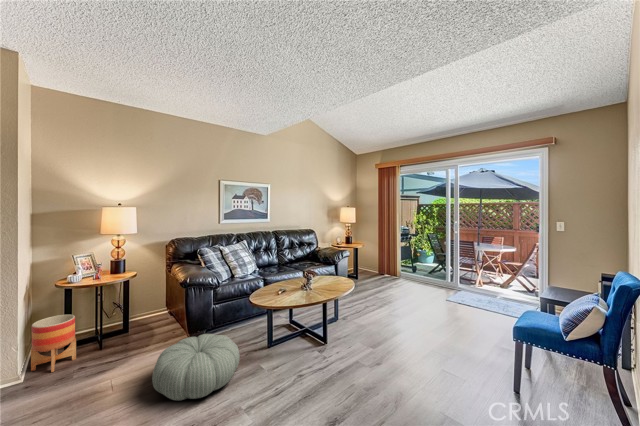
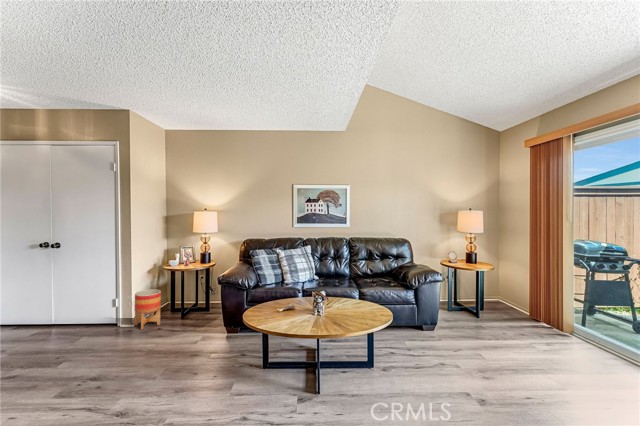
pouf: present [152,334,240,400] -> none [159,329,237,385]

